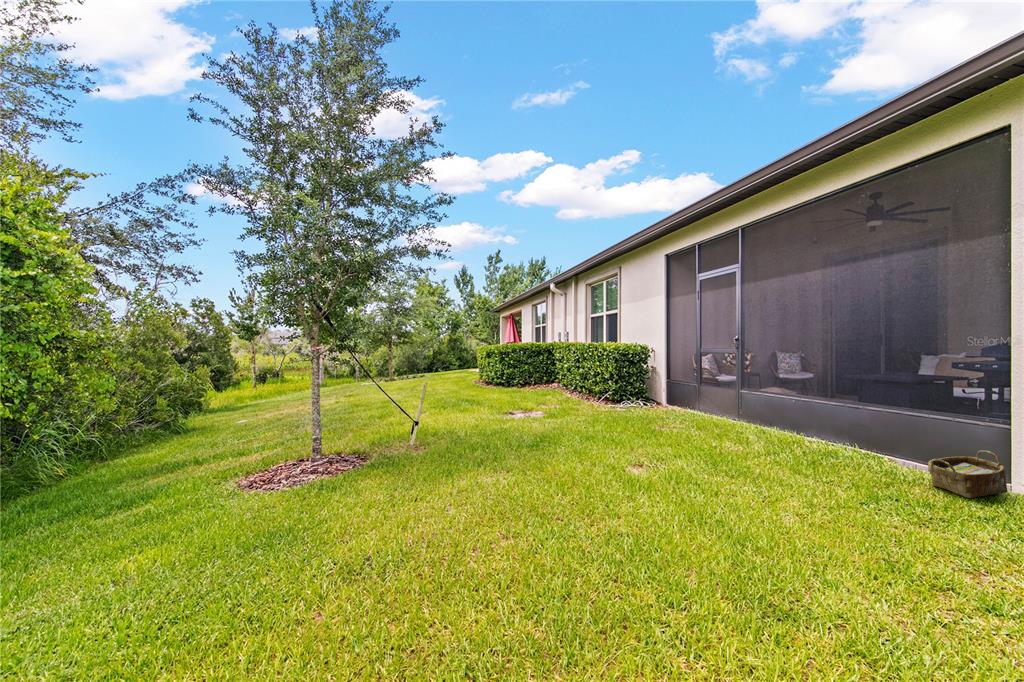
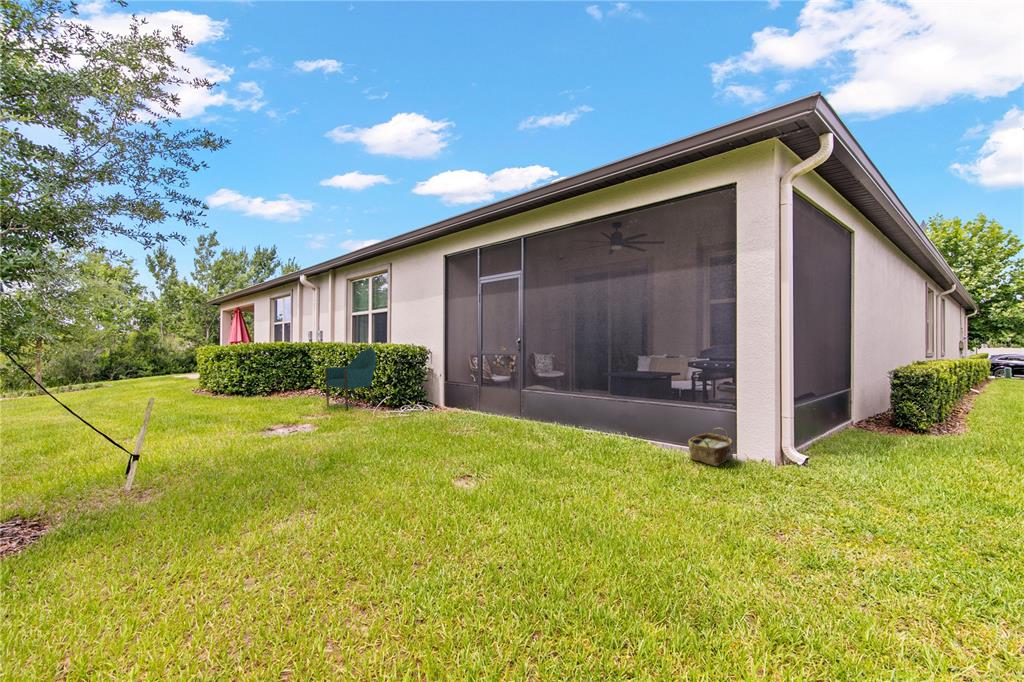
chair: none [557,348,601,402] -> present [325,349,377,411]

